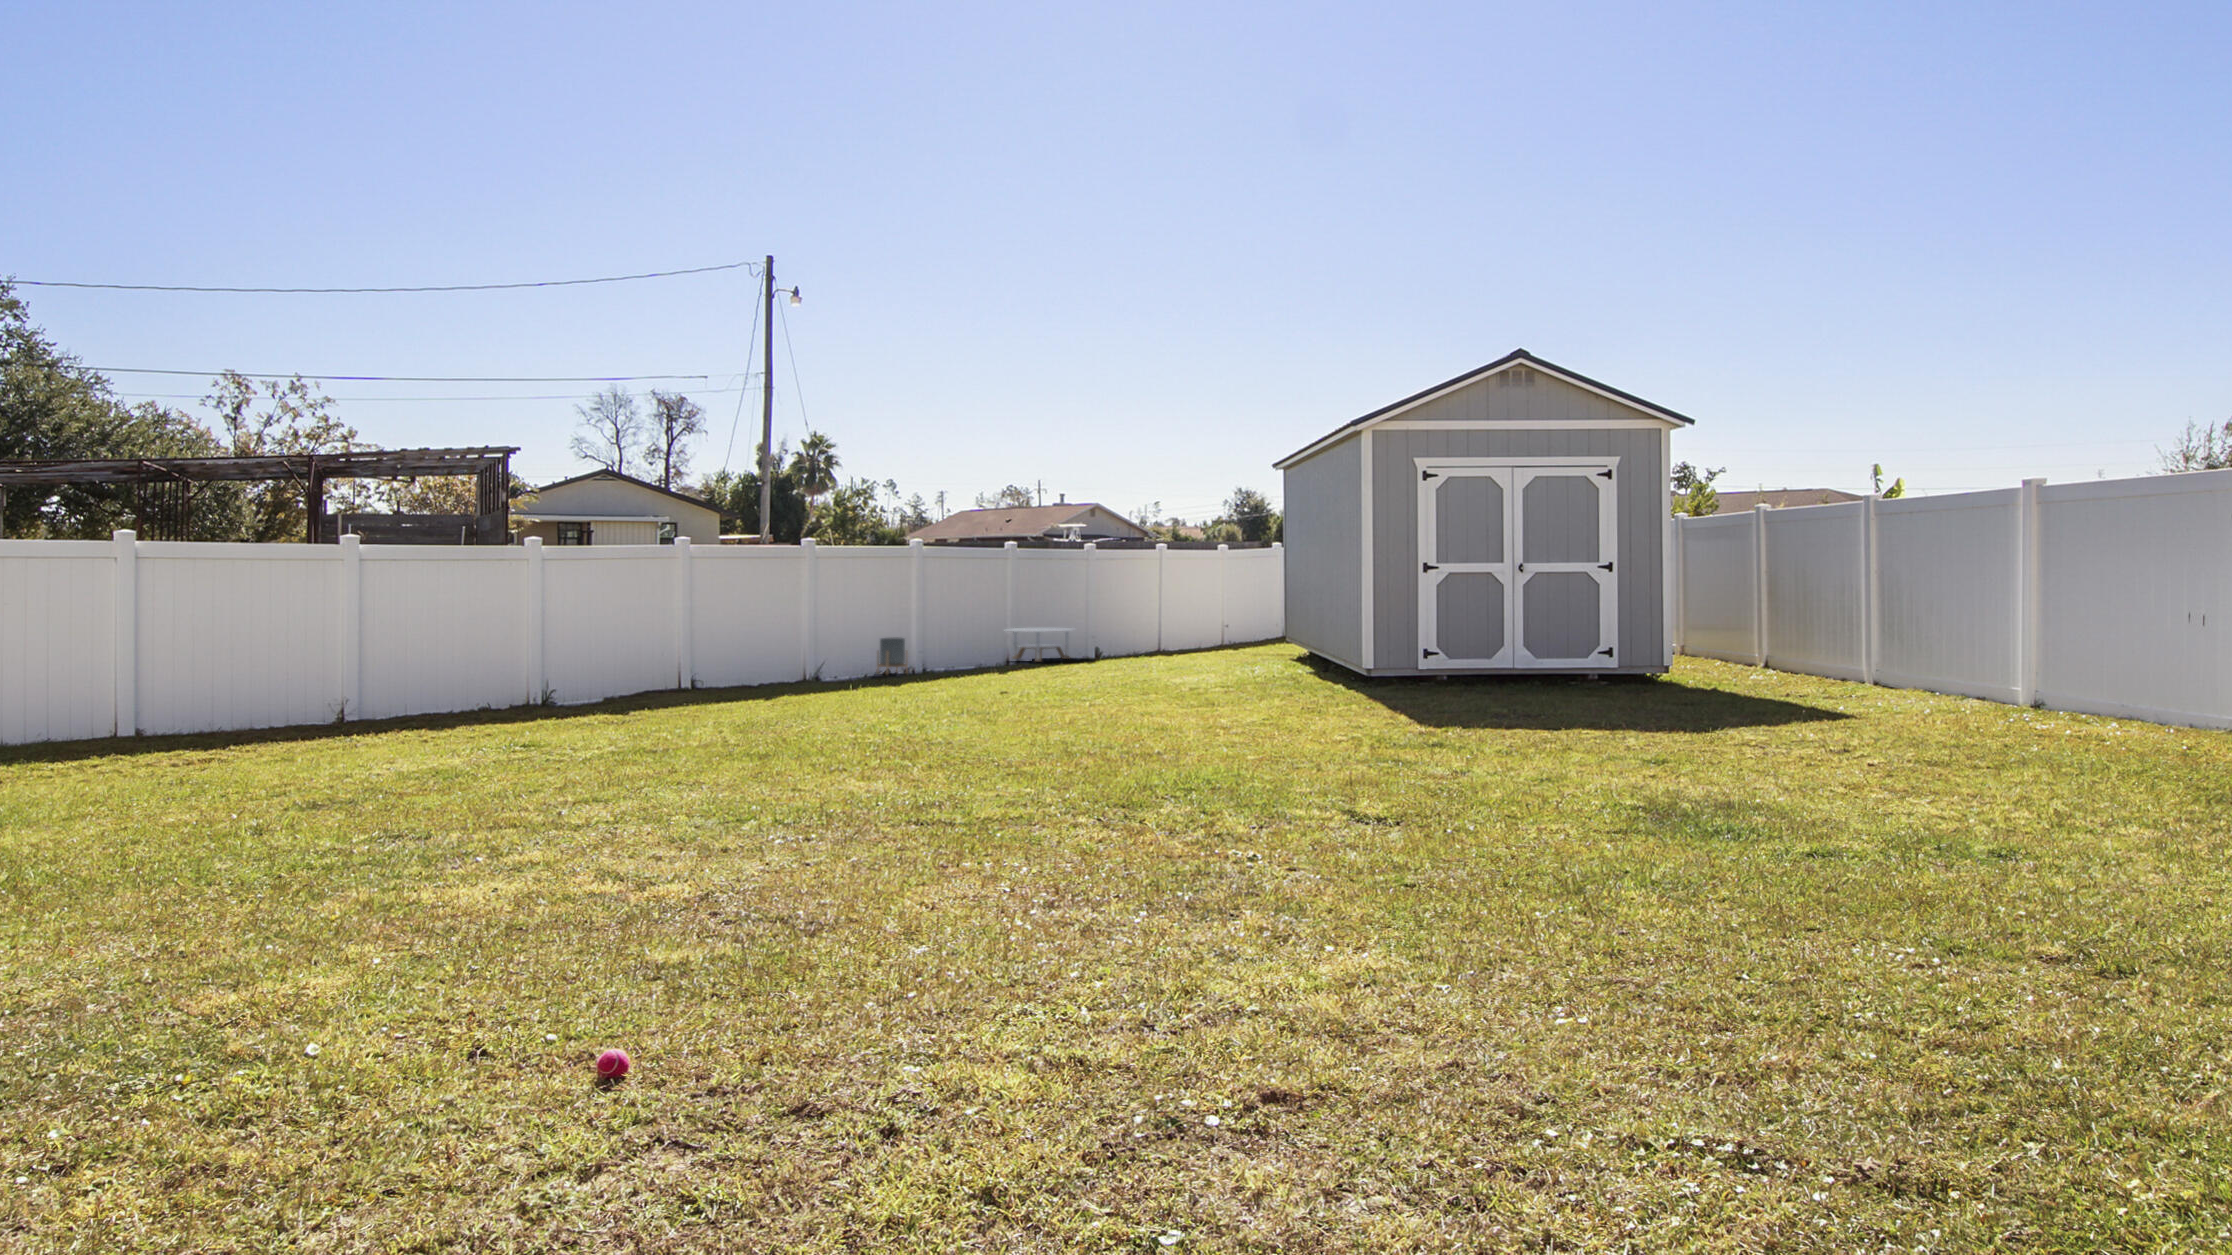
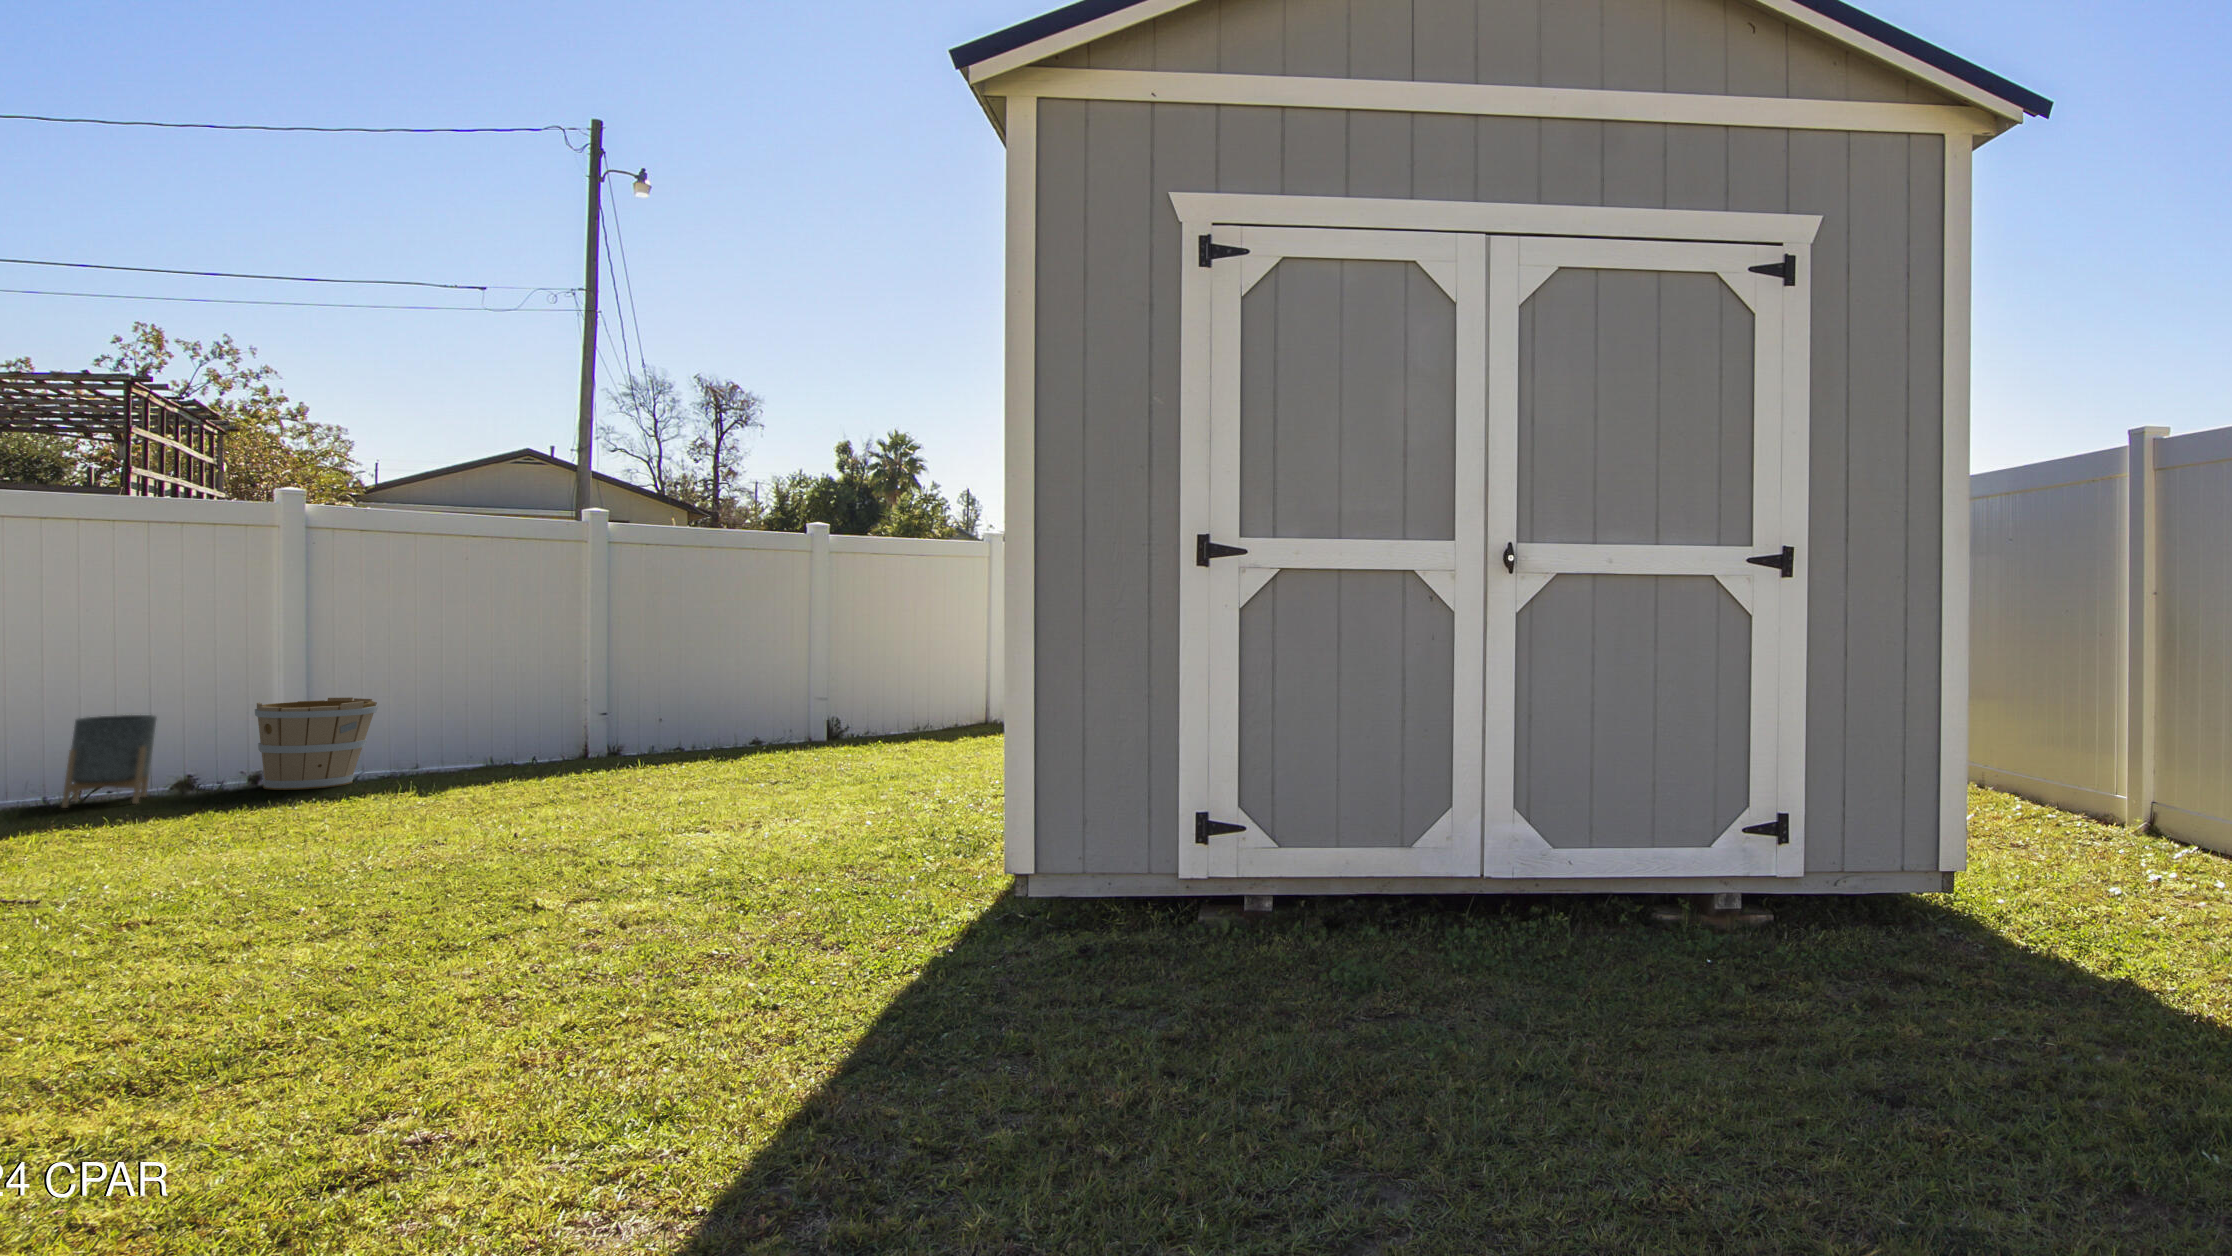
round table: present [1007,628,1072,662] -> none [582,687,750,761]
wooden bucket: none [920,631,964,670] -> present [255,698,378,790]

